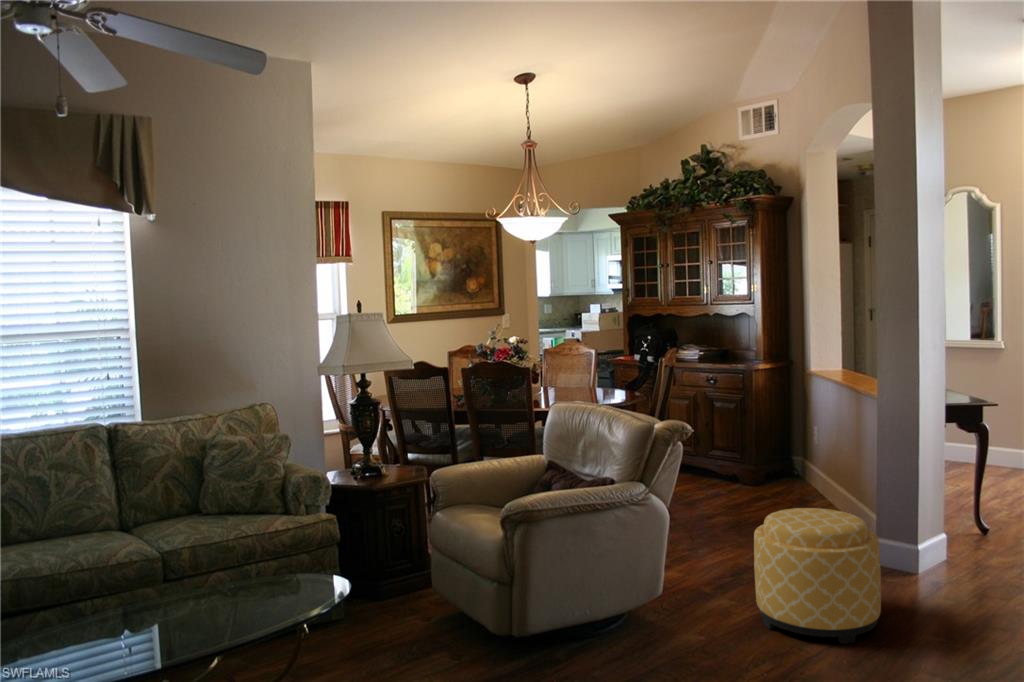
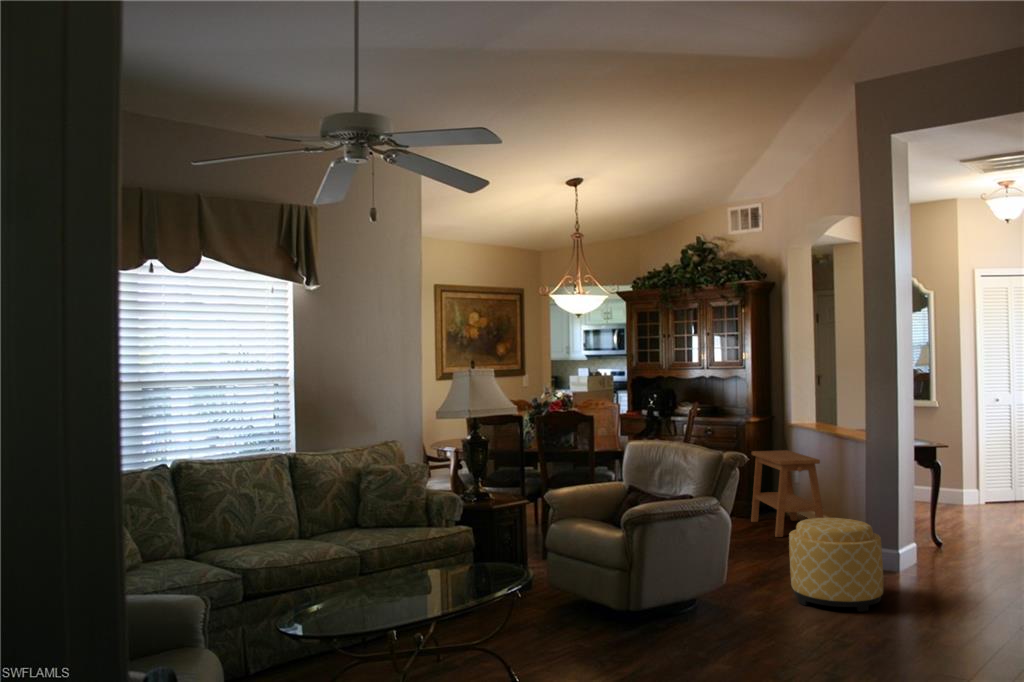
side table: none [753,404,840,515] -> present [751,450,824,537]

